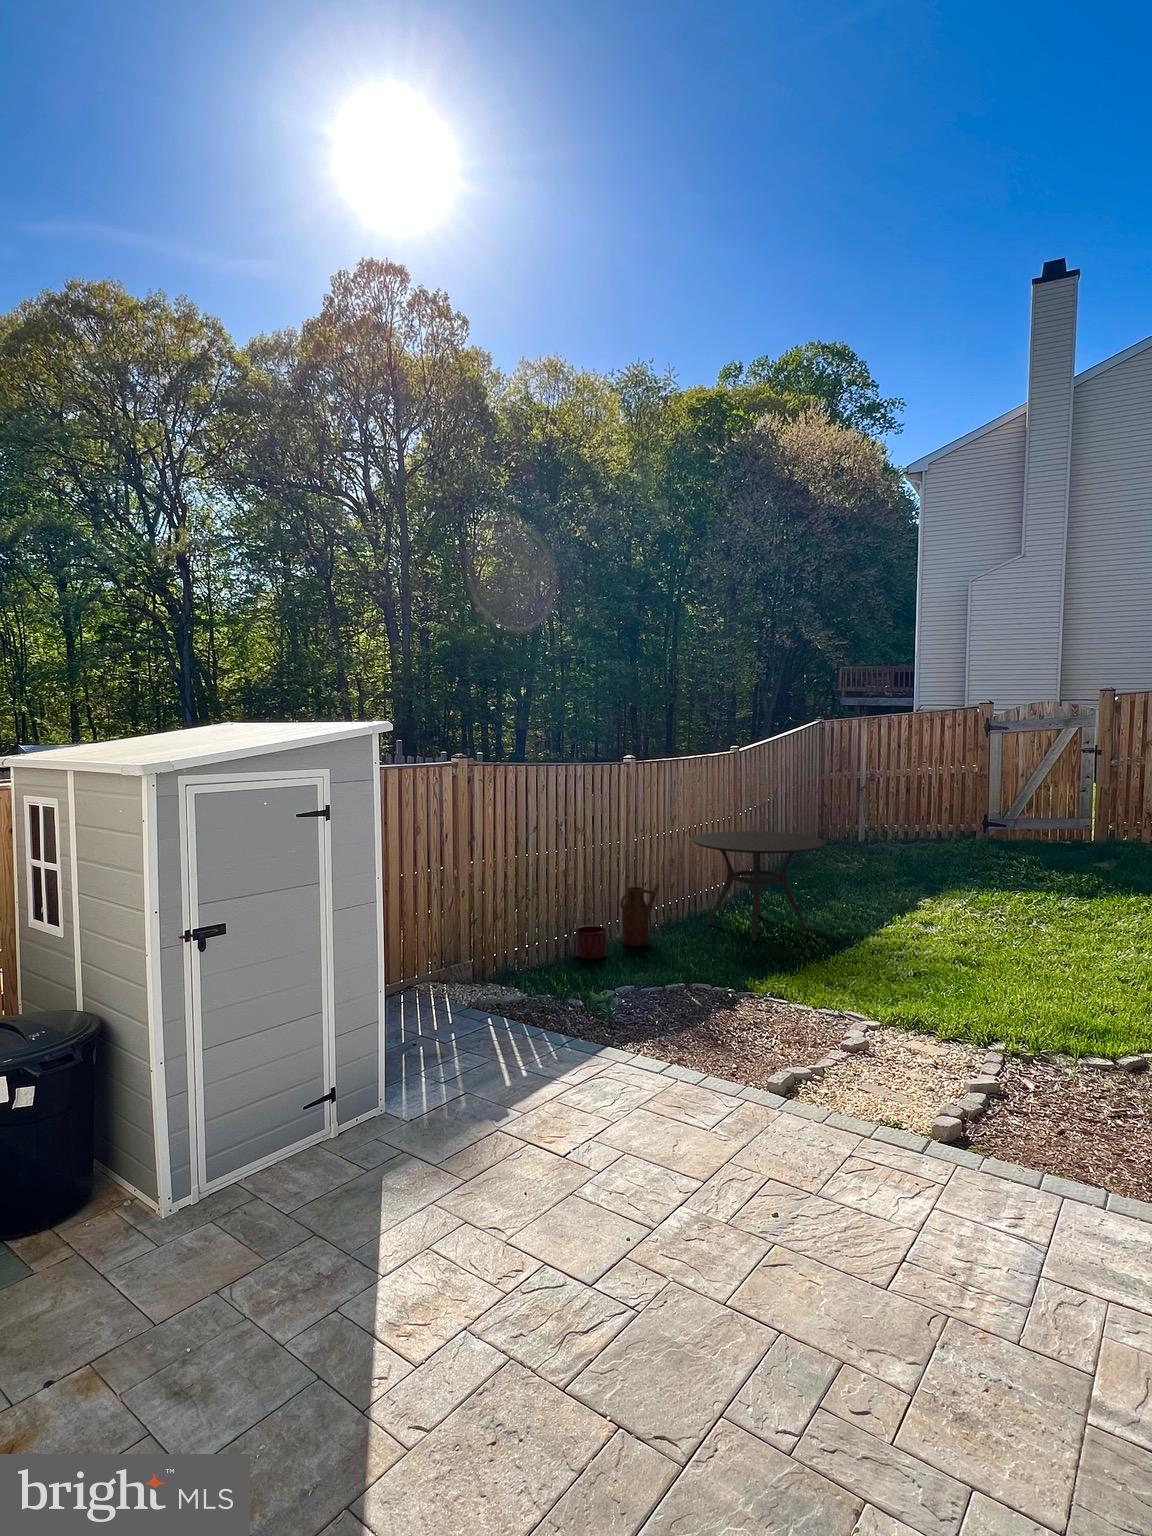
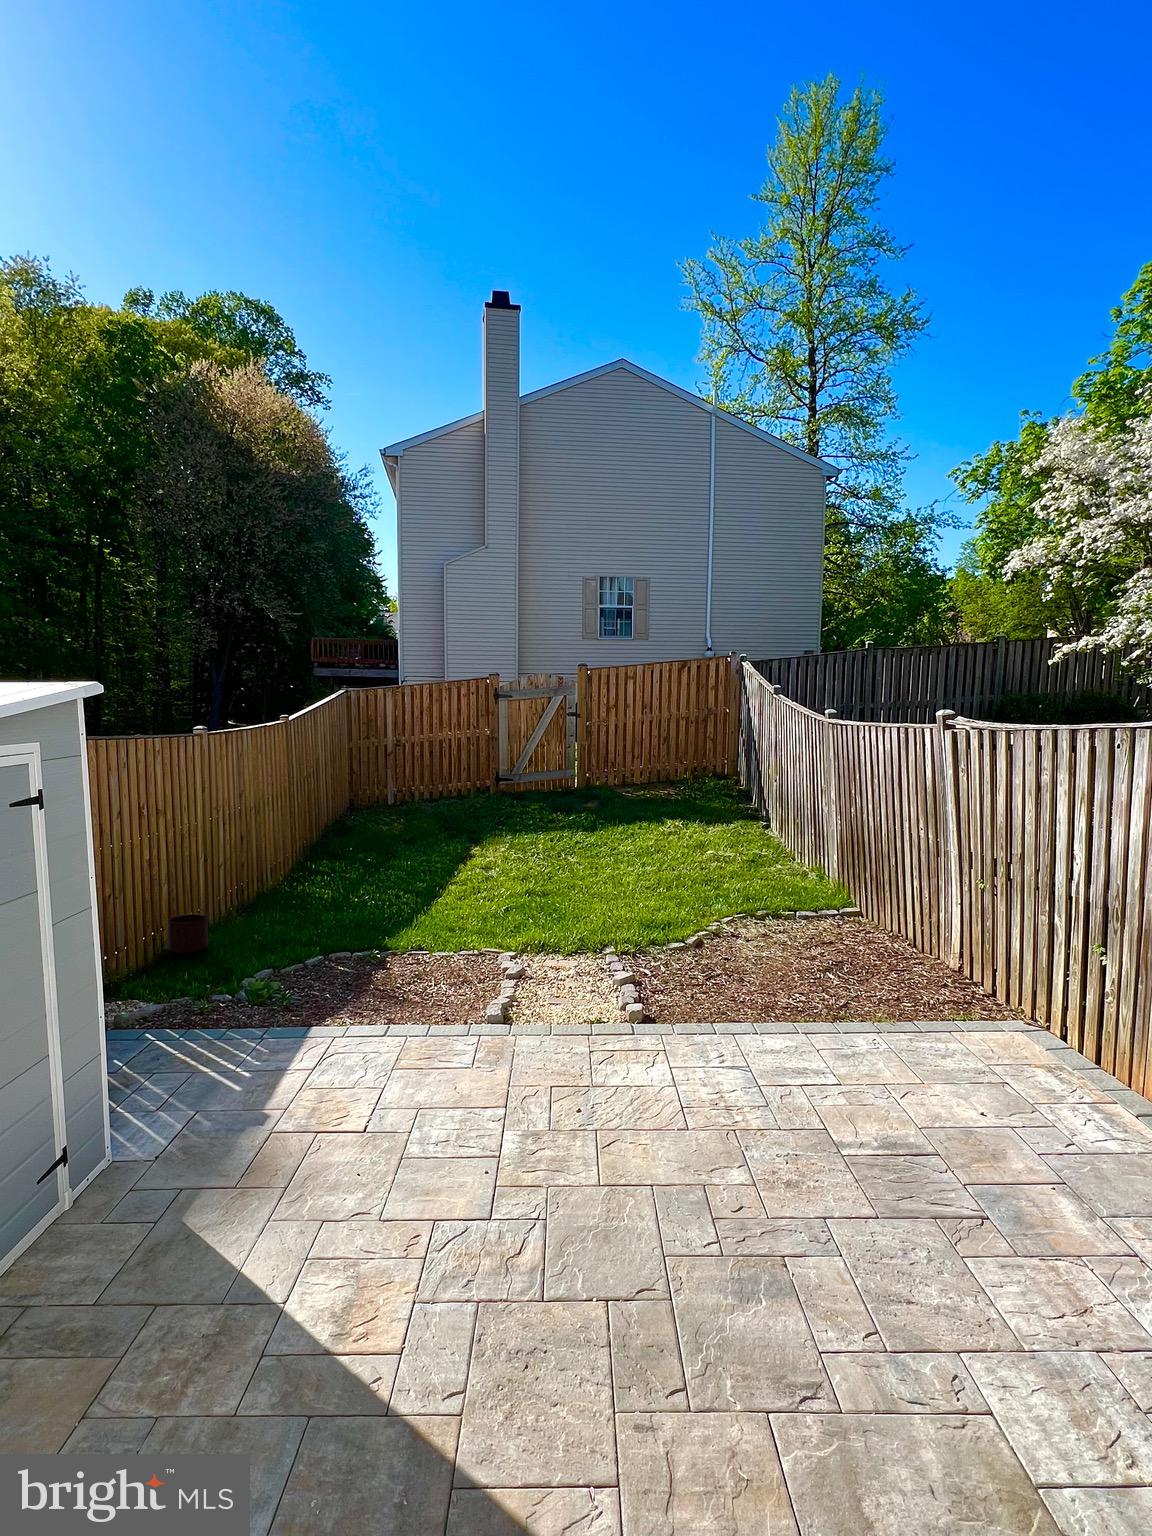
dining table: present [692,831,825,941] -> none [274,796,414,907]
watering can: present [620,883,659,947] -> none [212,858,250,932]

